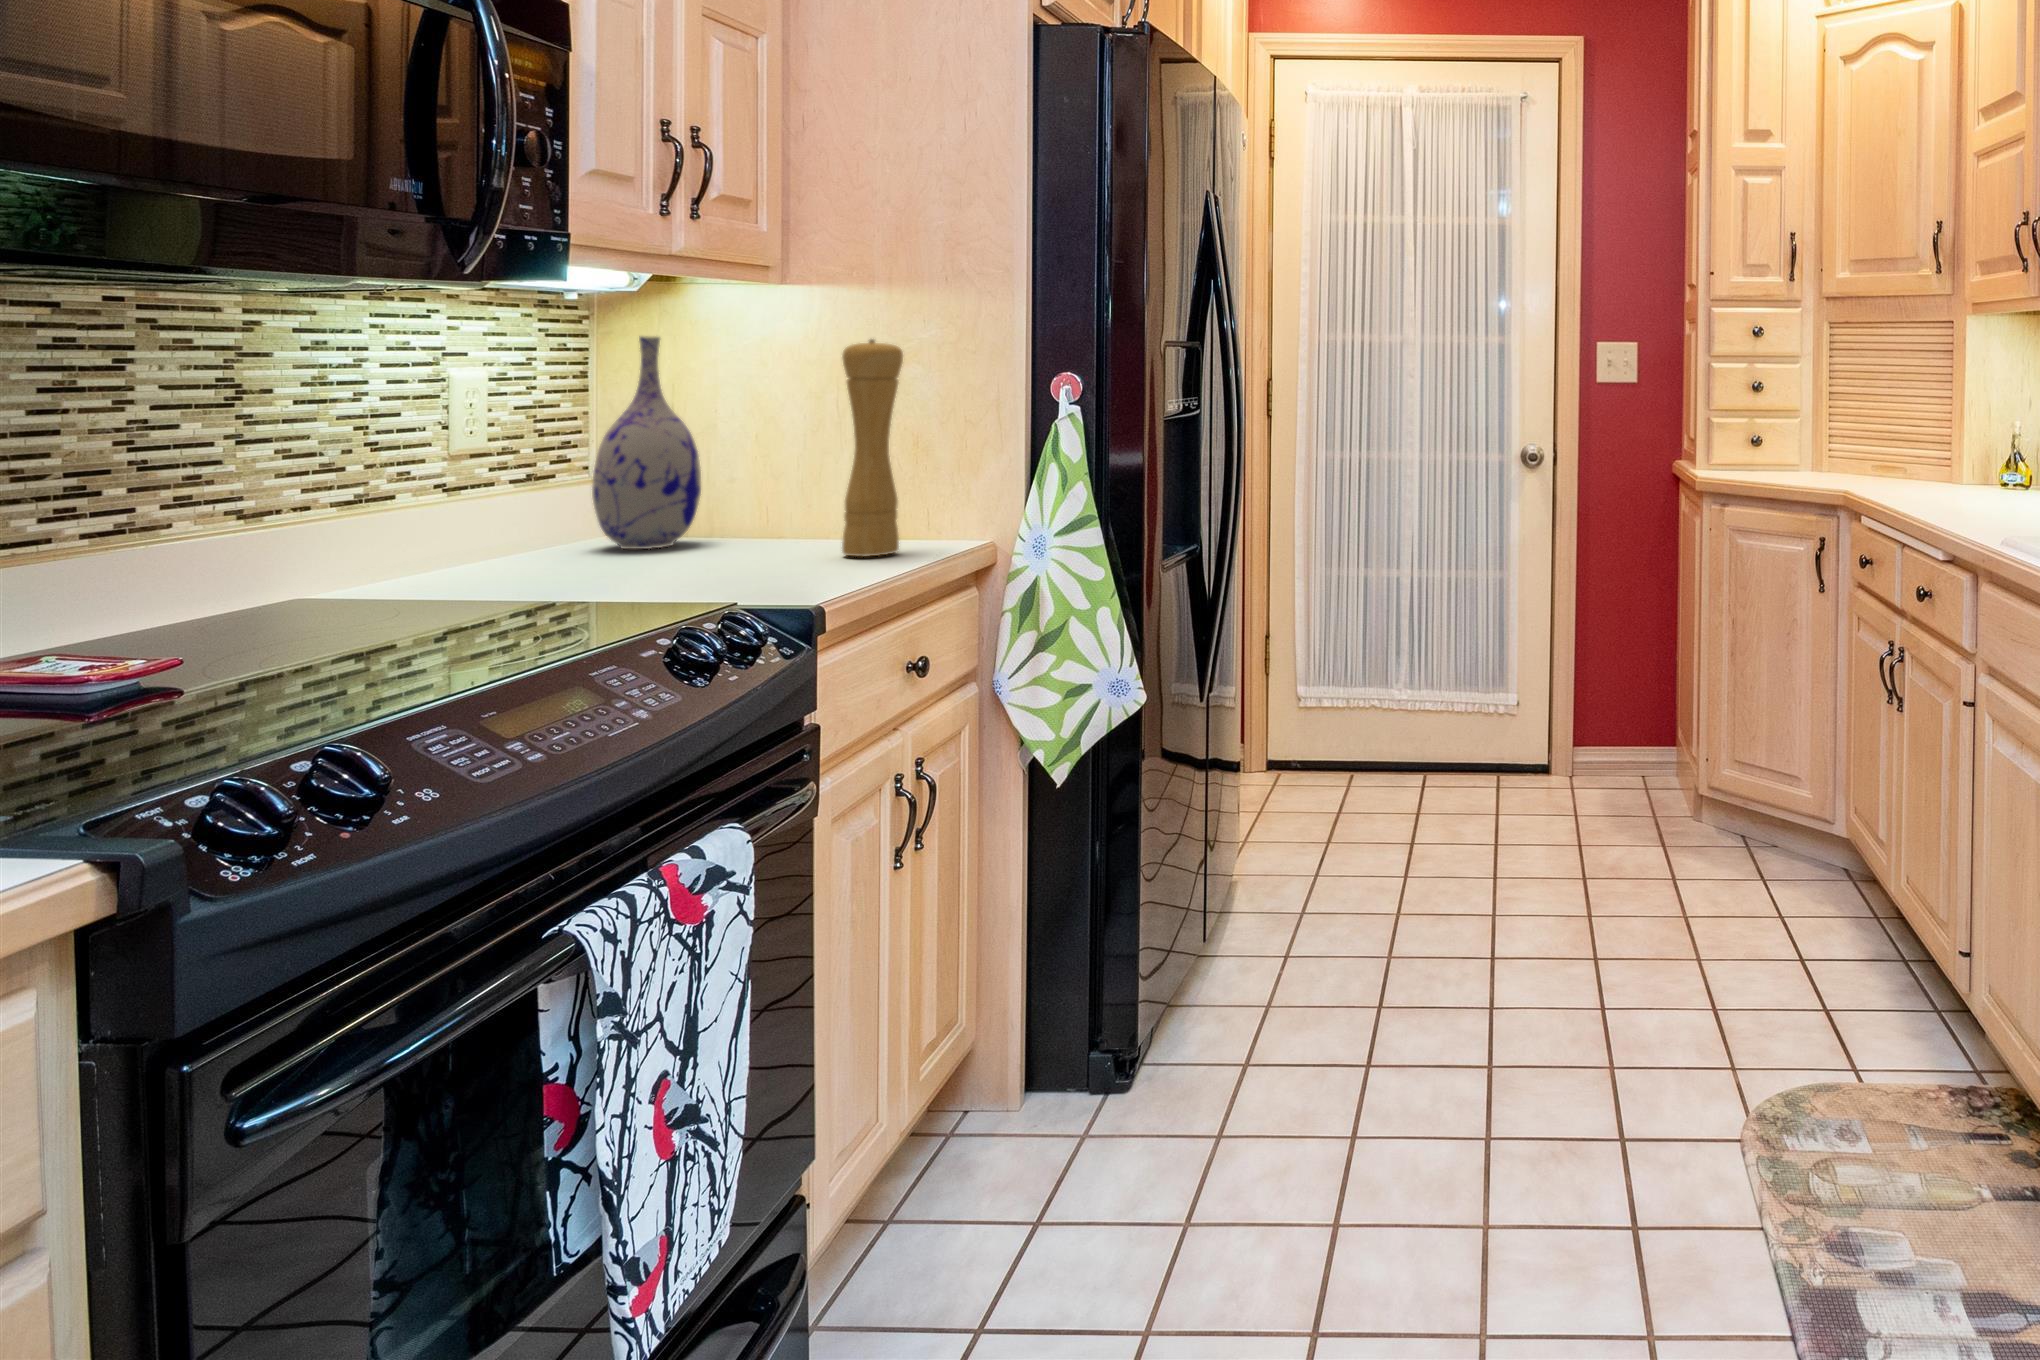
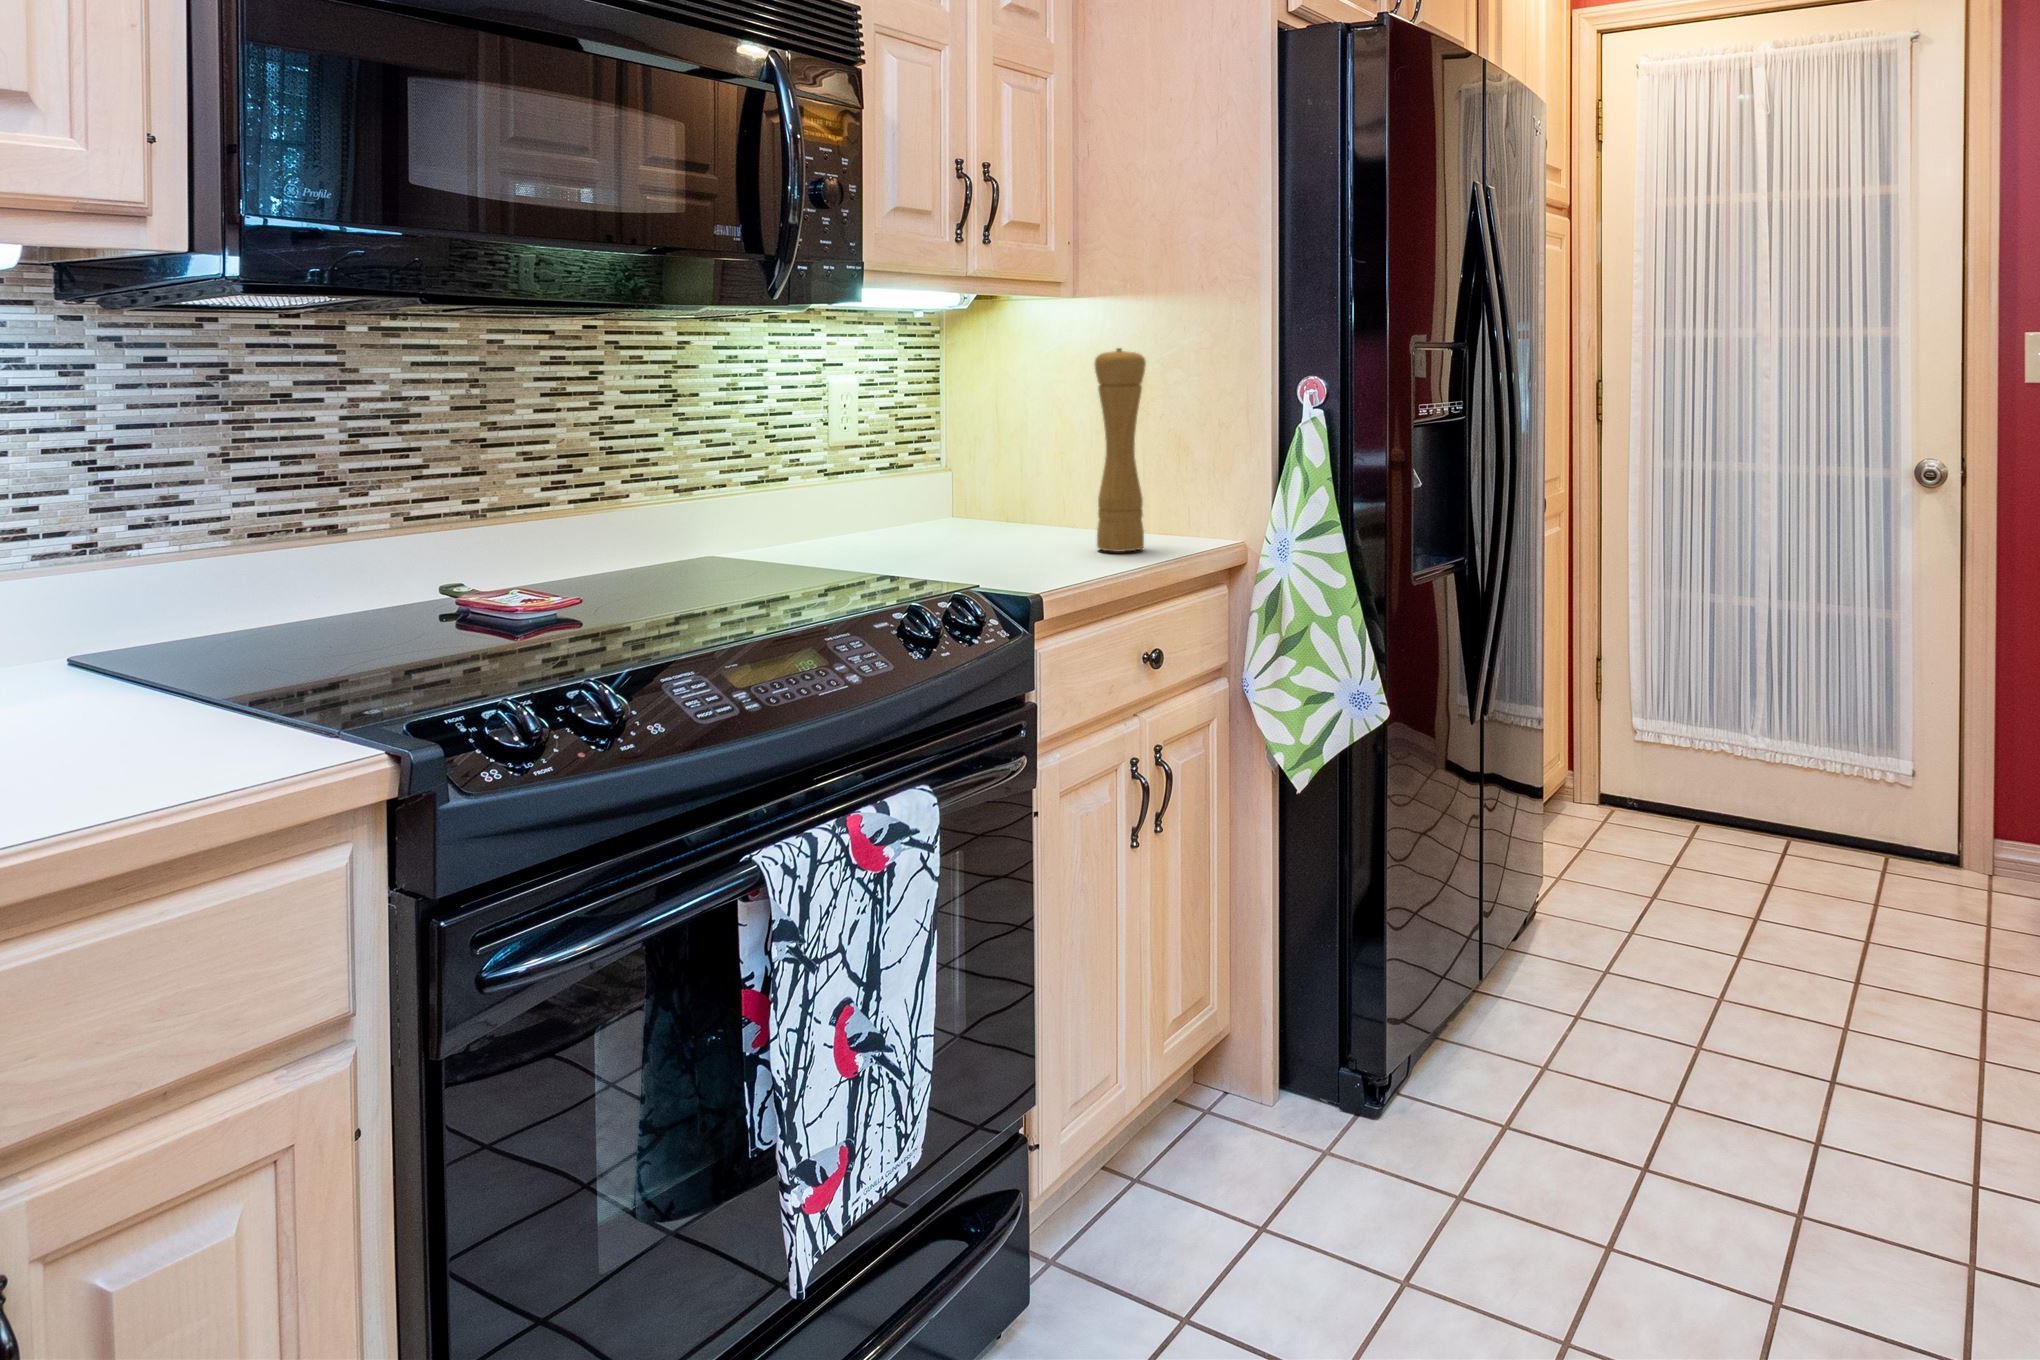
vase: present [592,336,701,549] -> none [927,346,1007,530]

